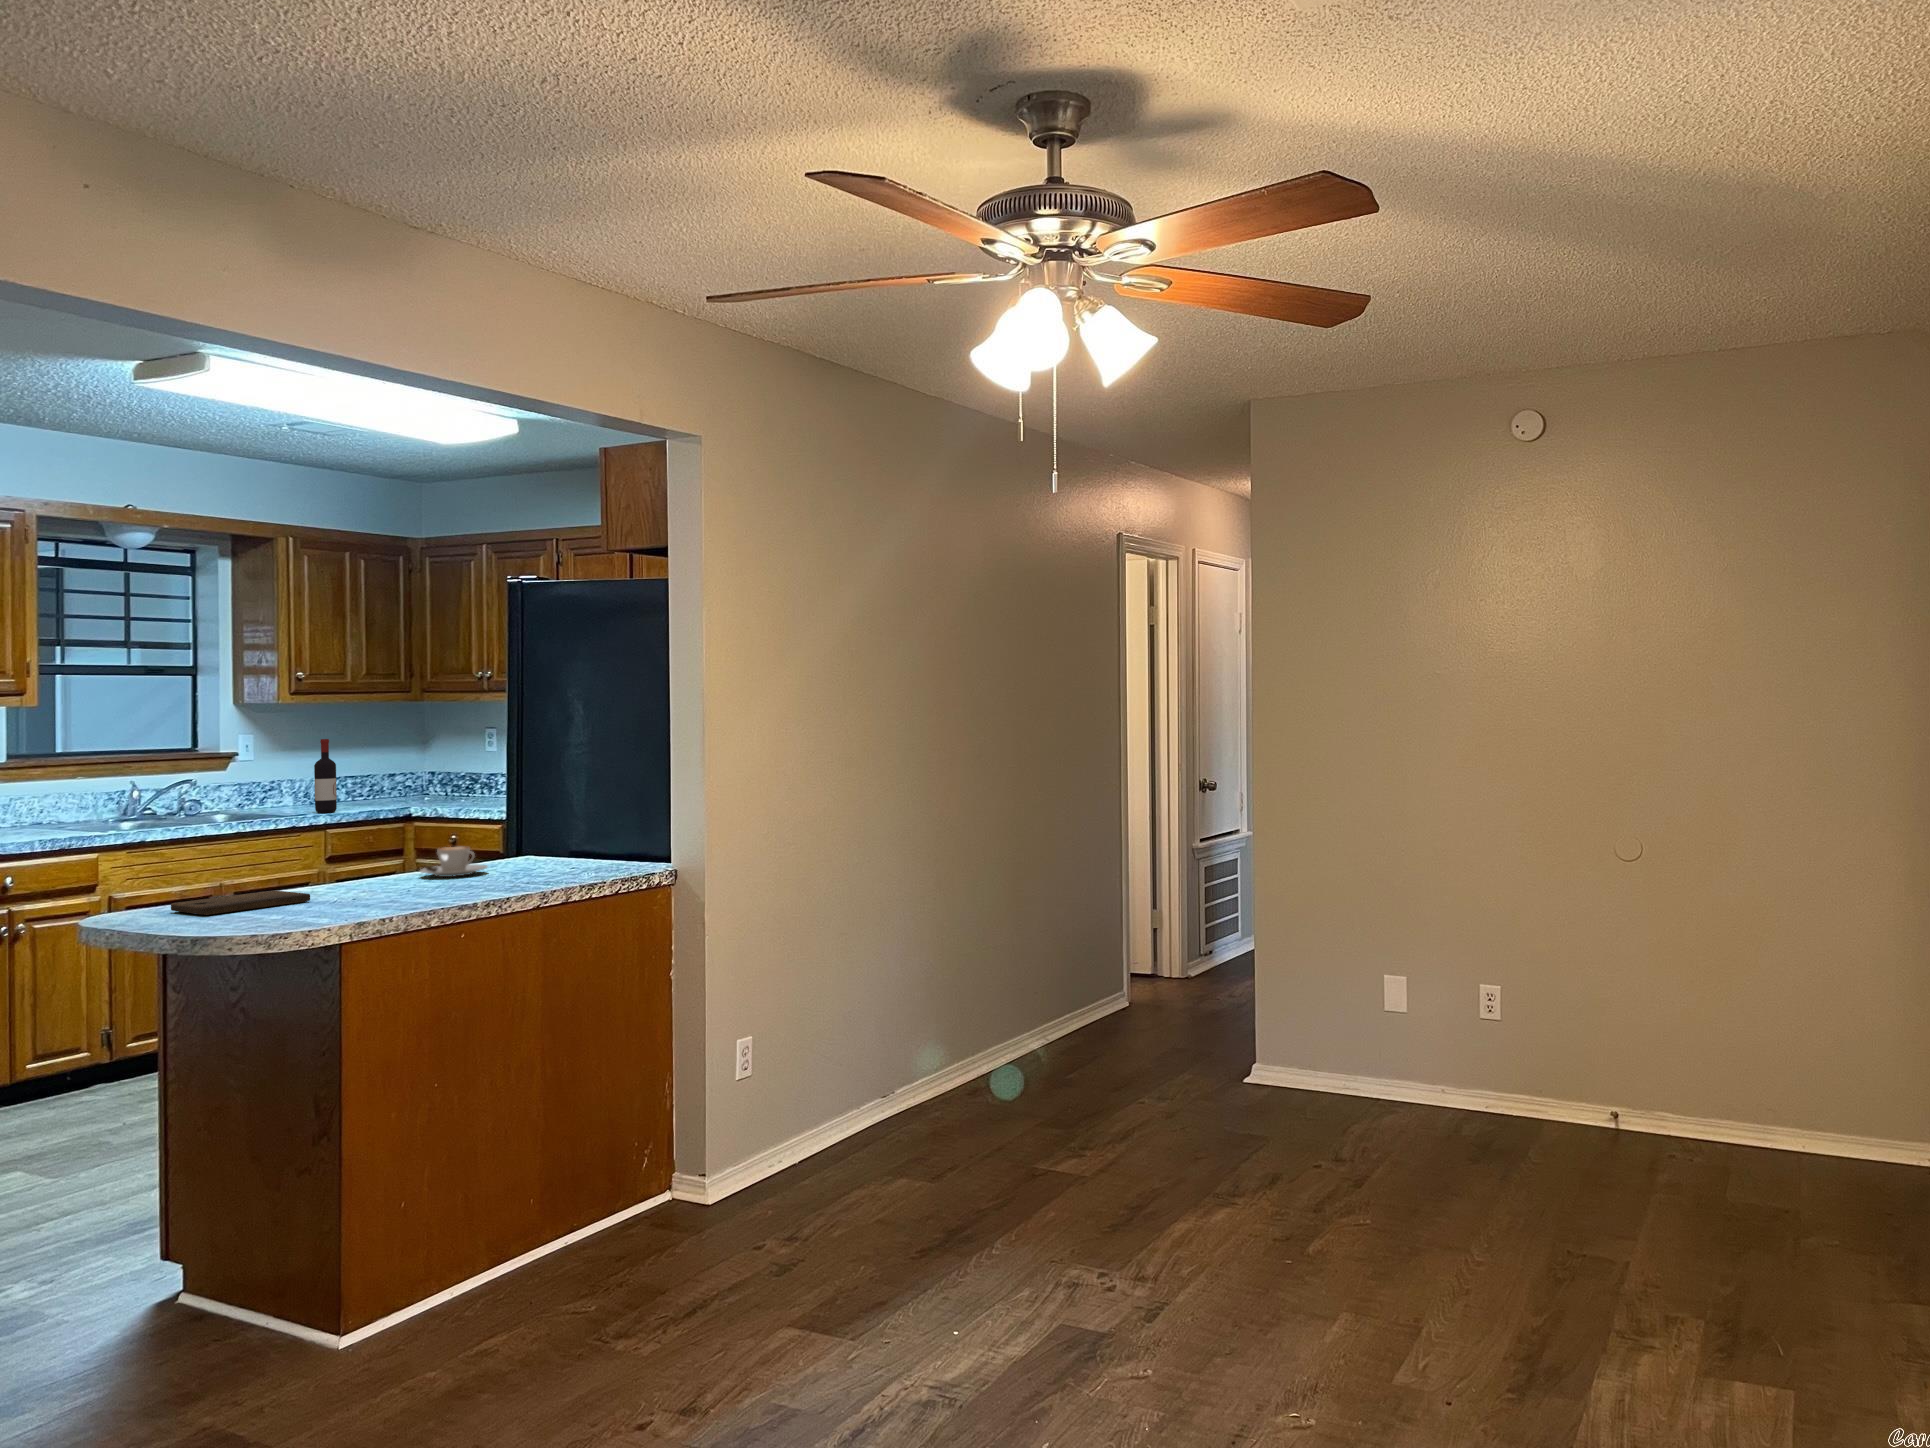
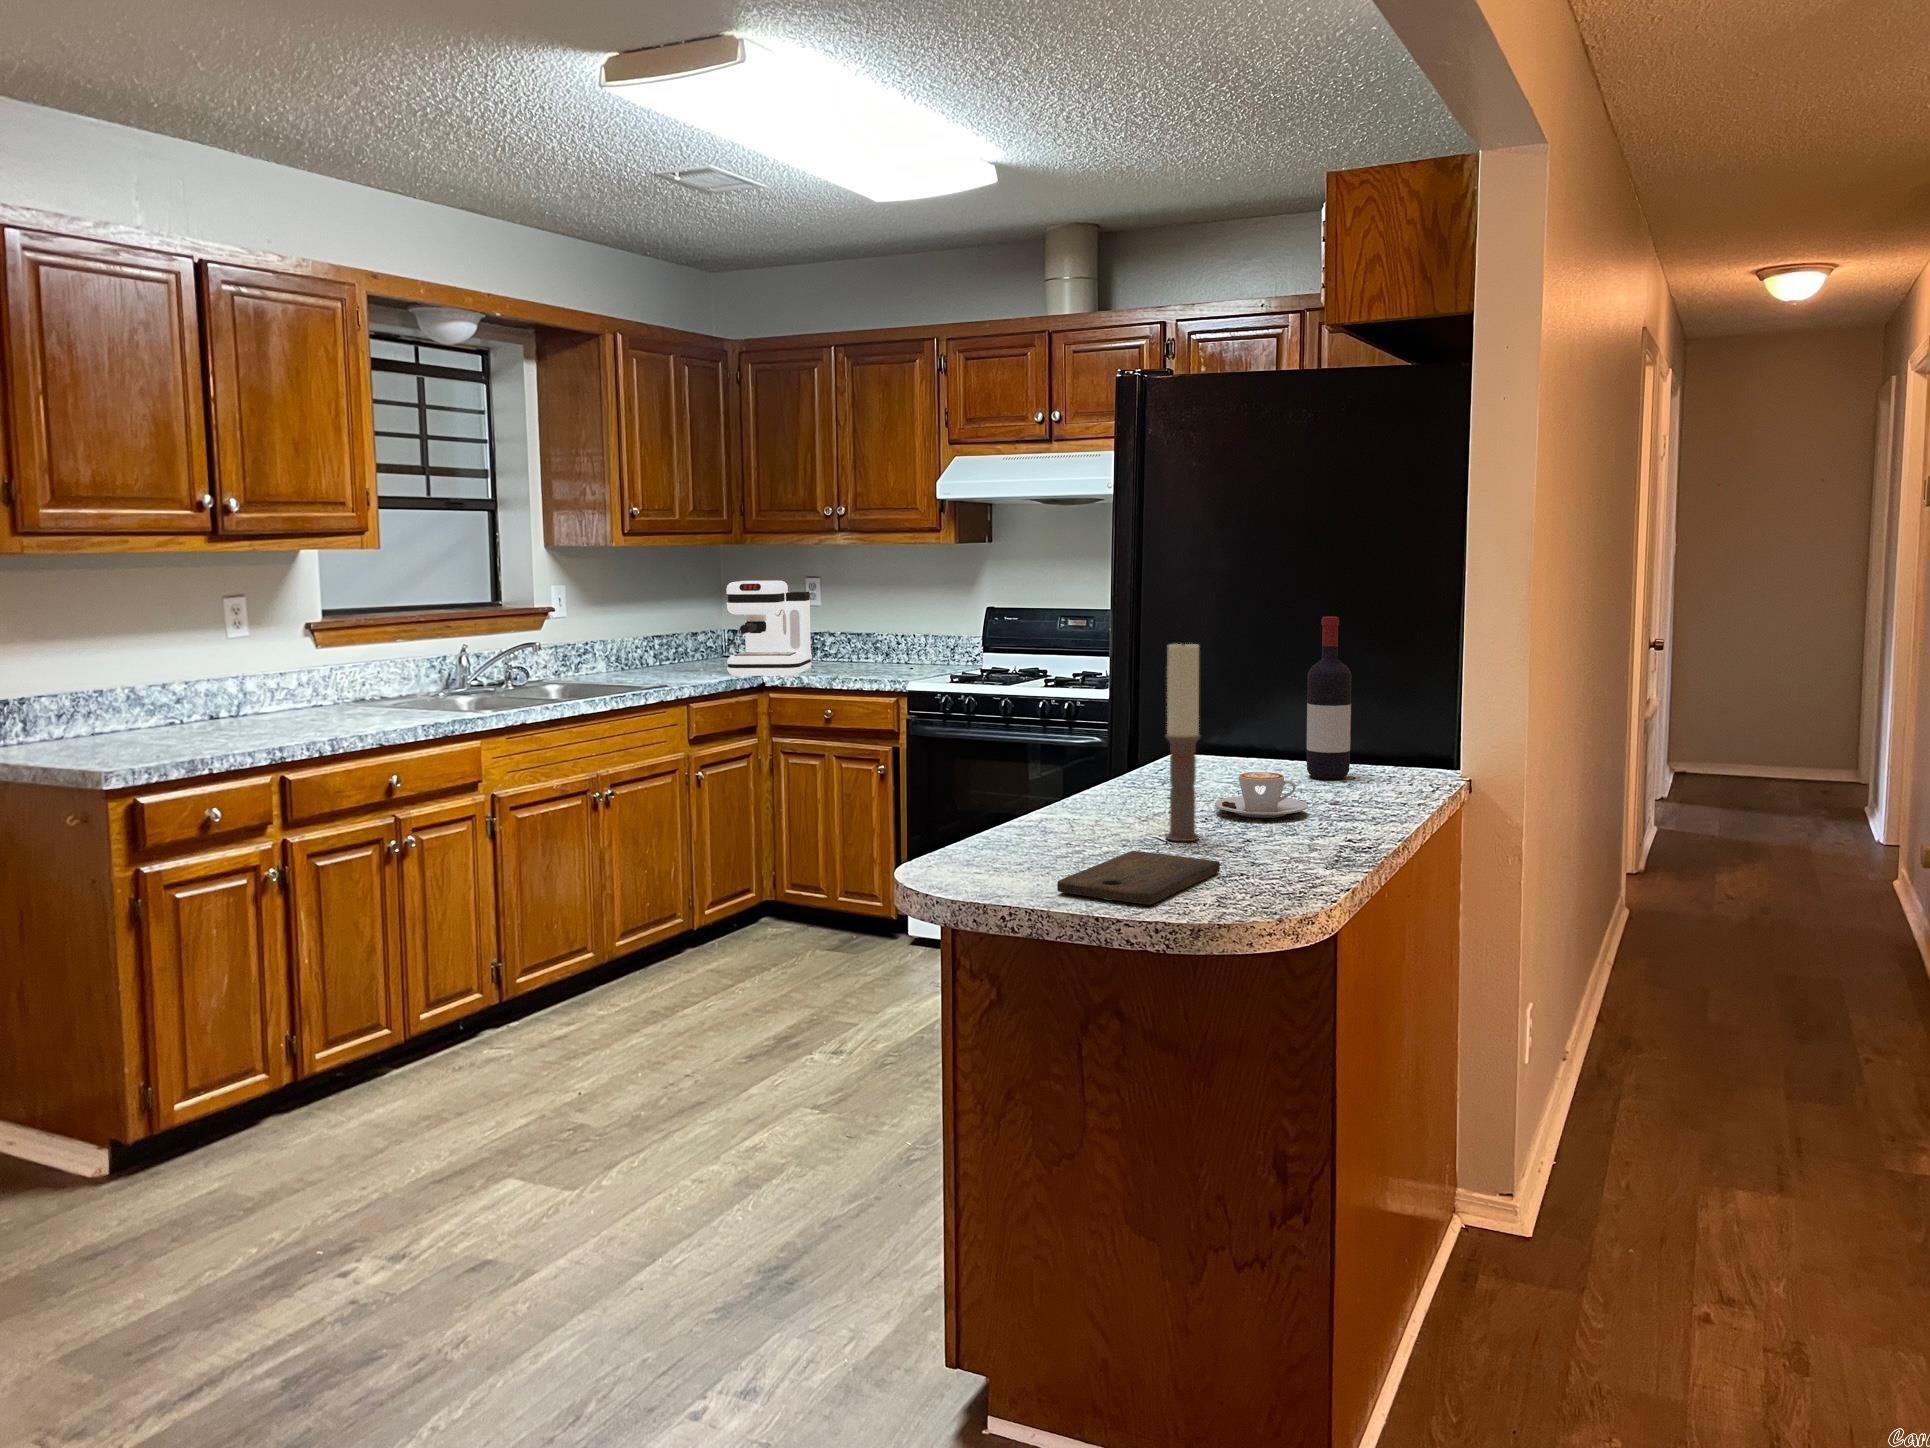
coffee maker: none [379,730,459,808] -> present [727,581,811,678]
wine bottle: present [314,739,337,813] -> present [1307,617,1352,779]
candle: none [338,752,364,888] -> present [1166,641,1200,841]

